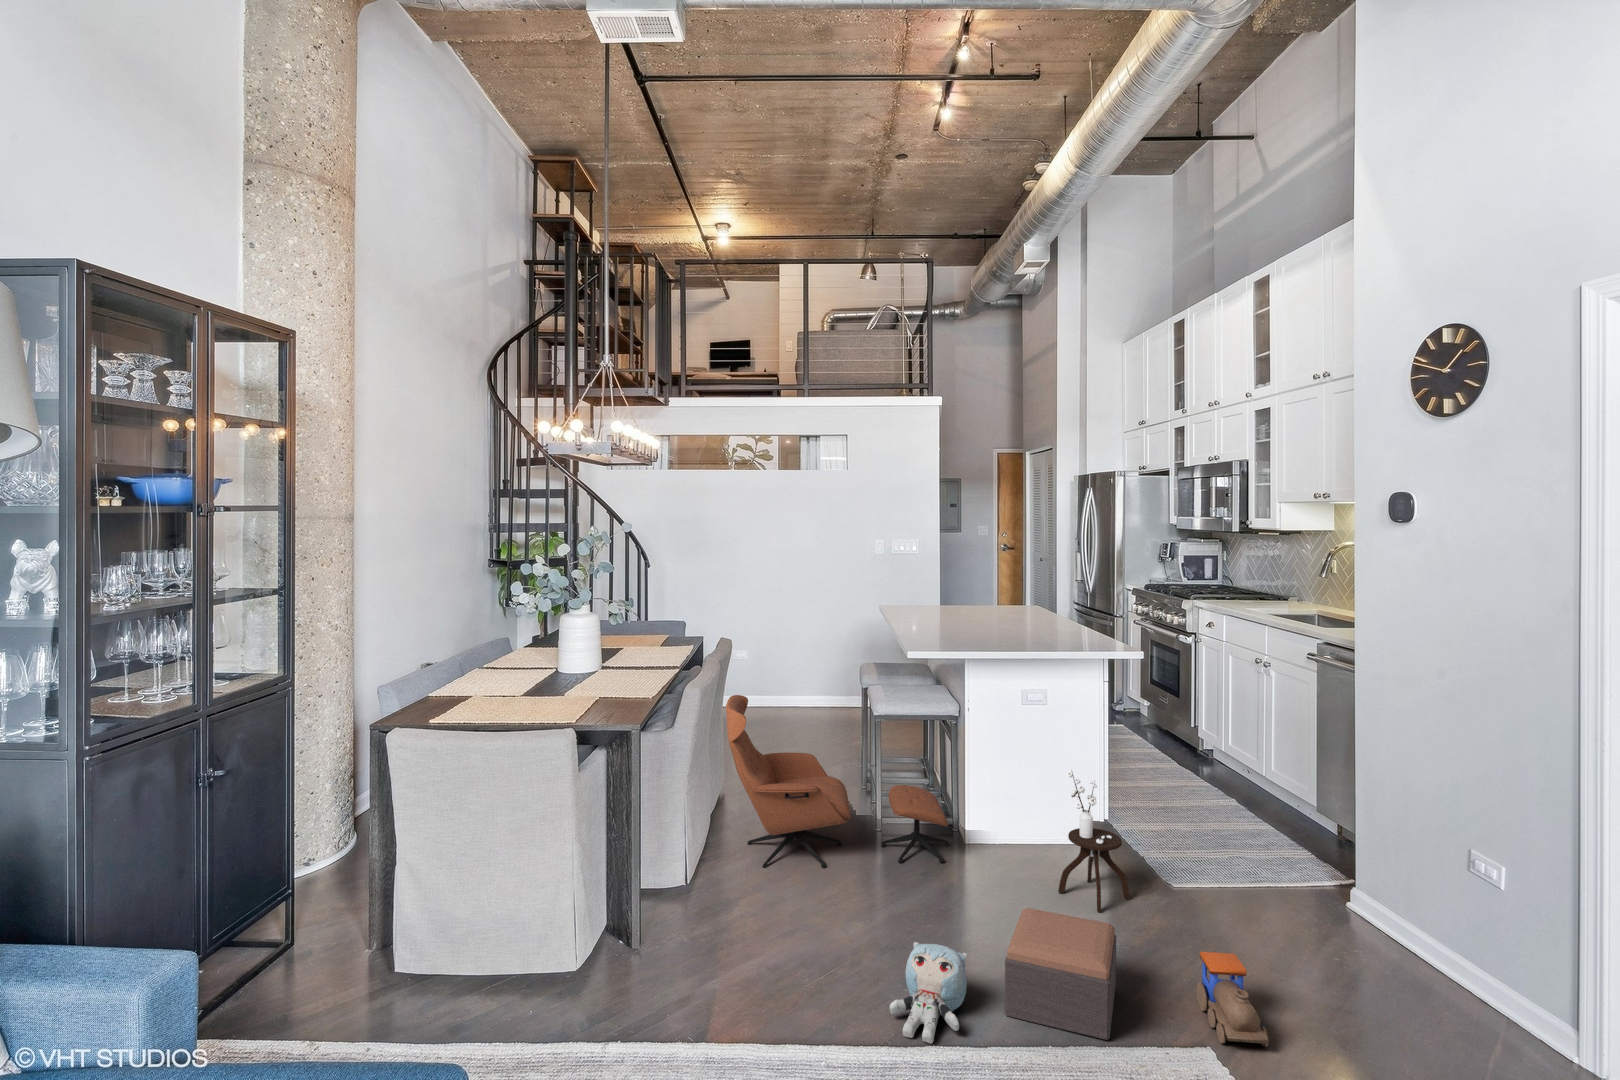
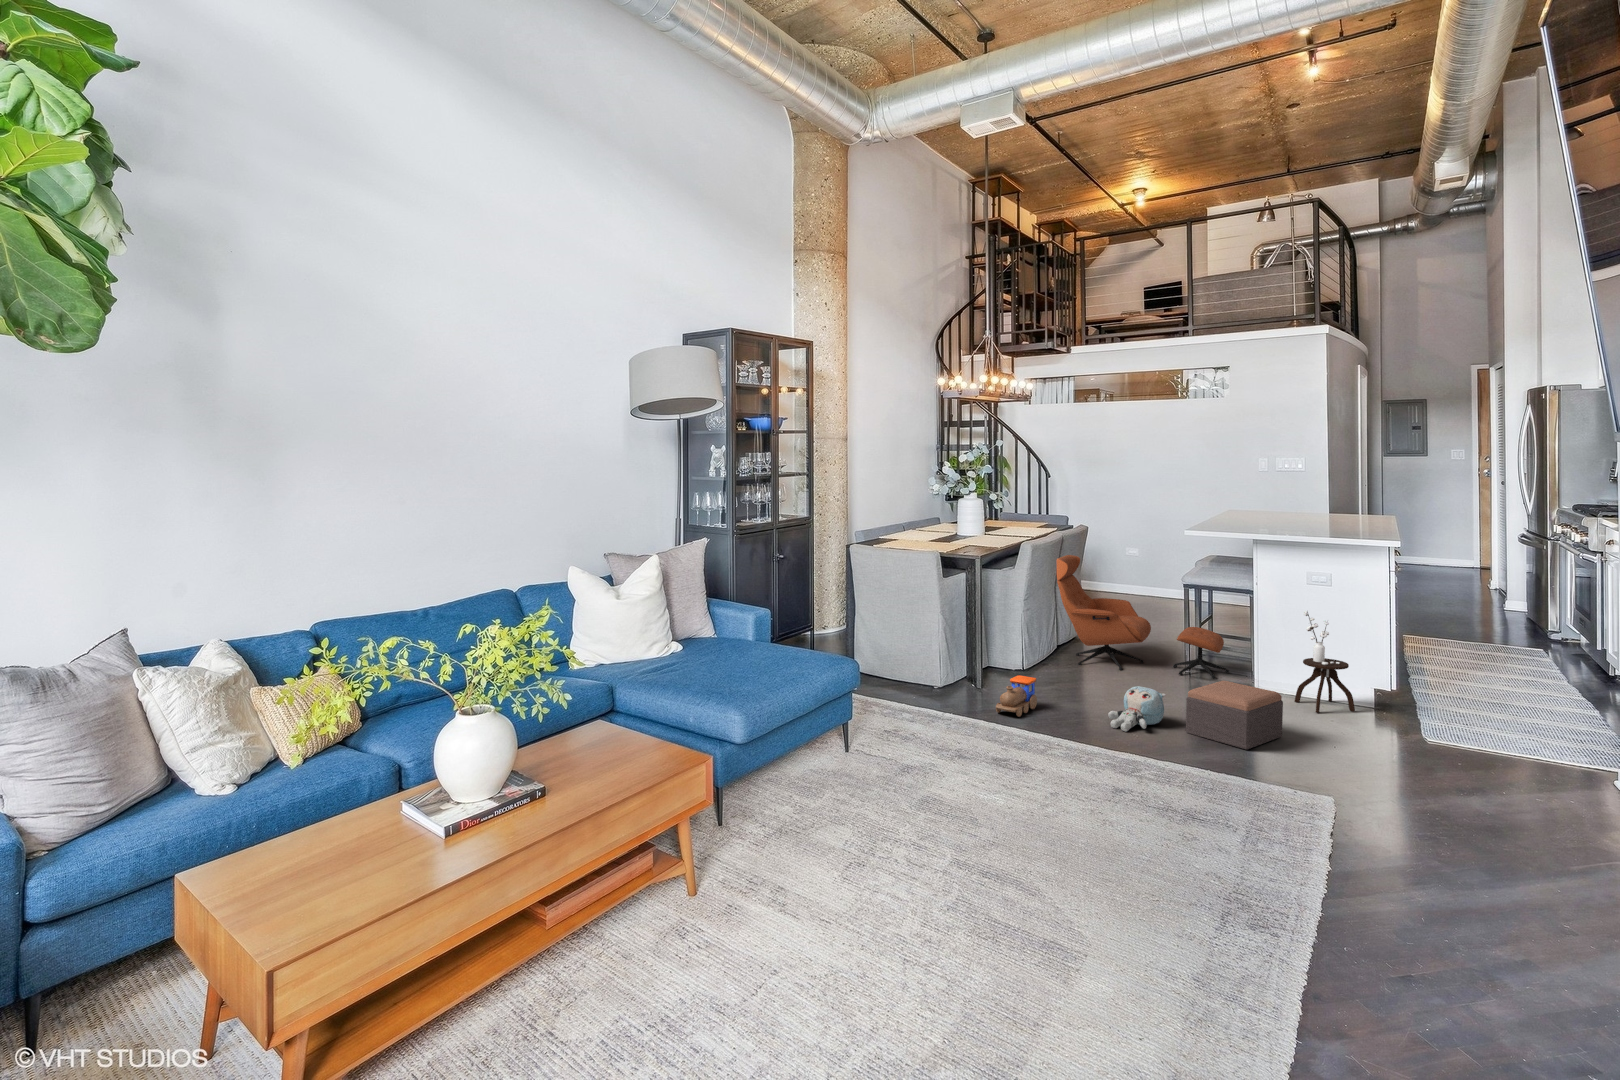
toy train: present [1197,952,1269,1047] -> present [996,675,1037,717]

